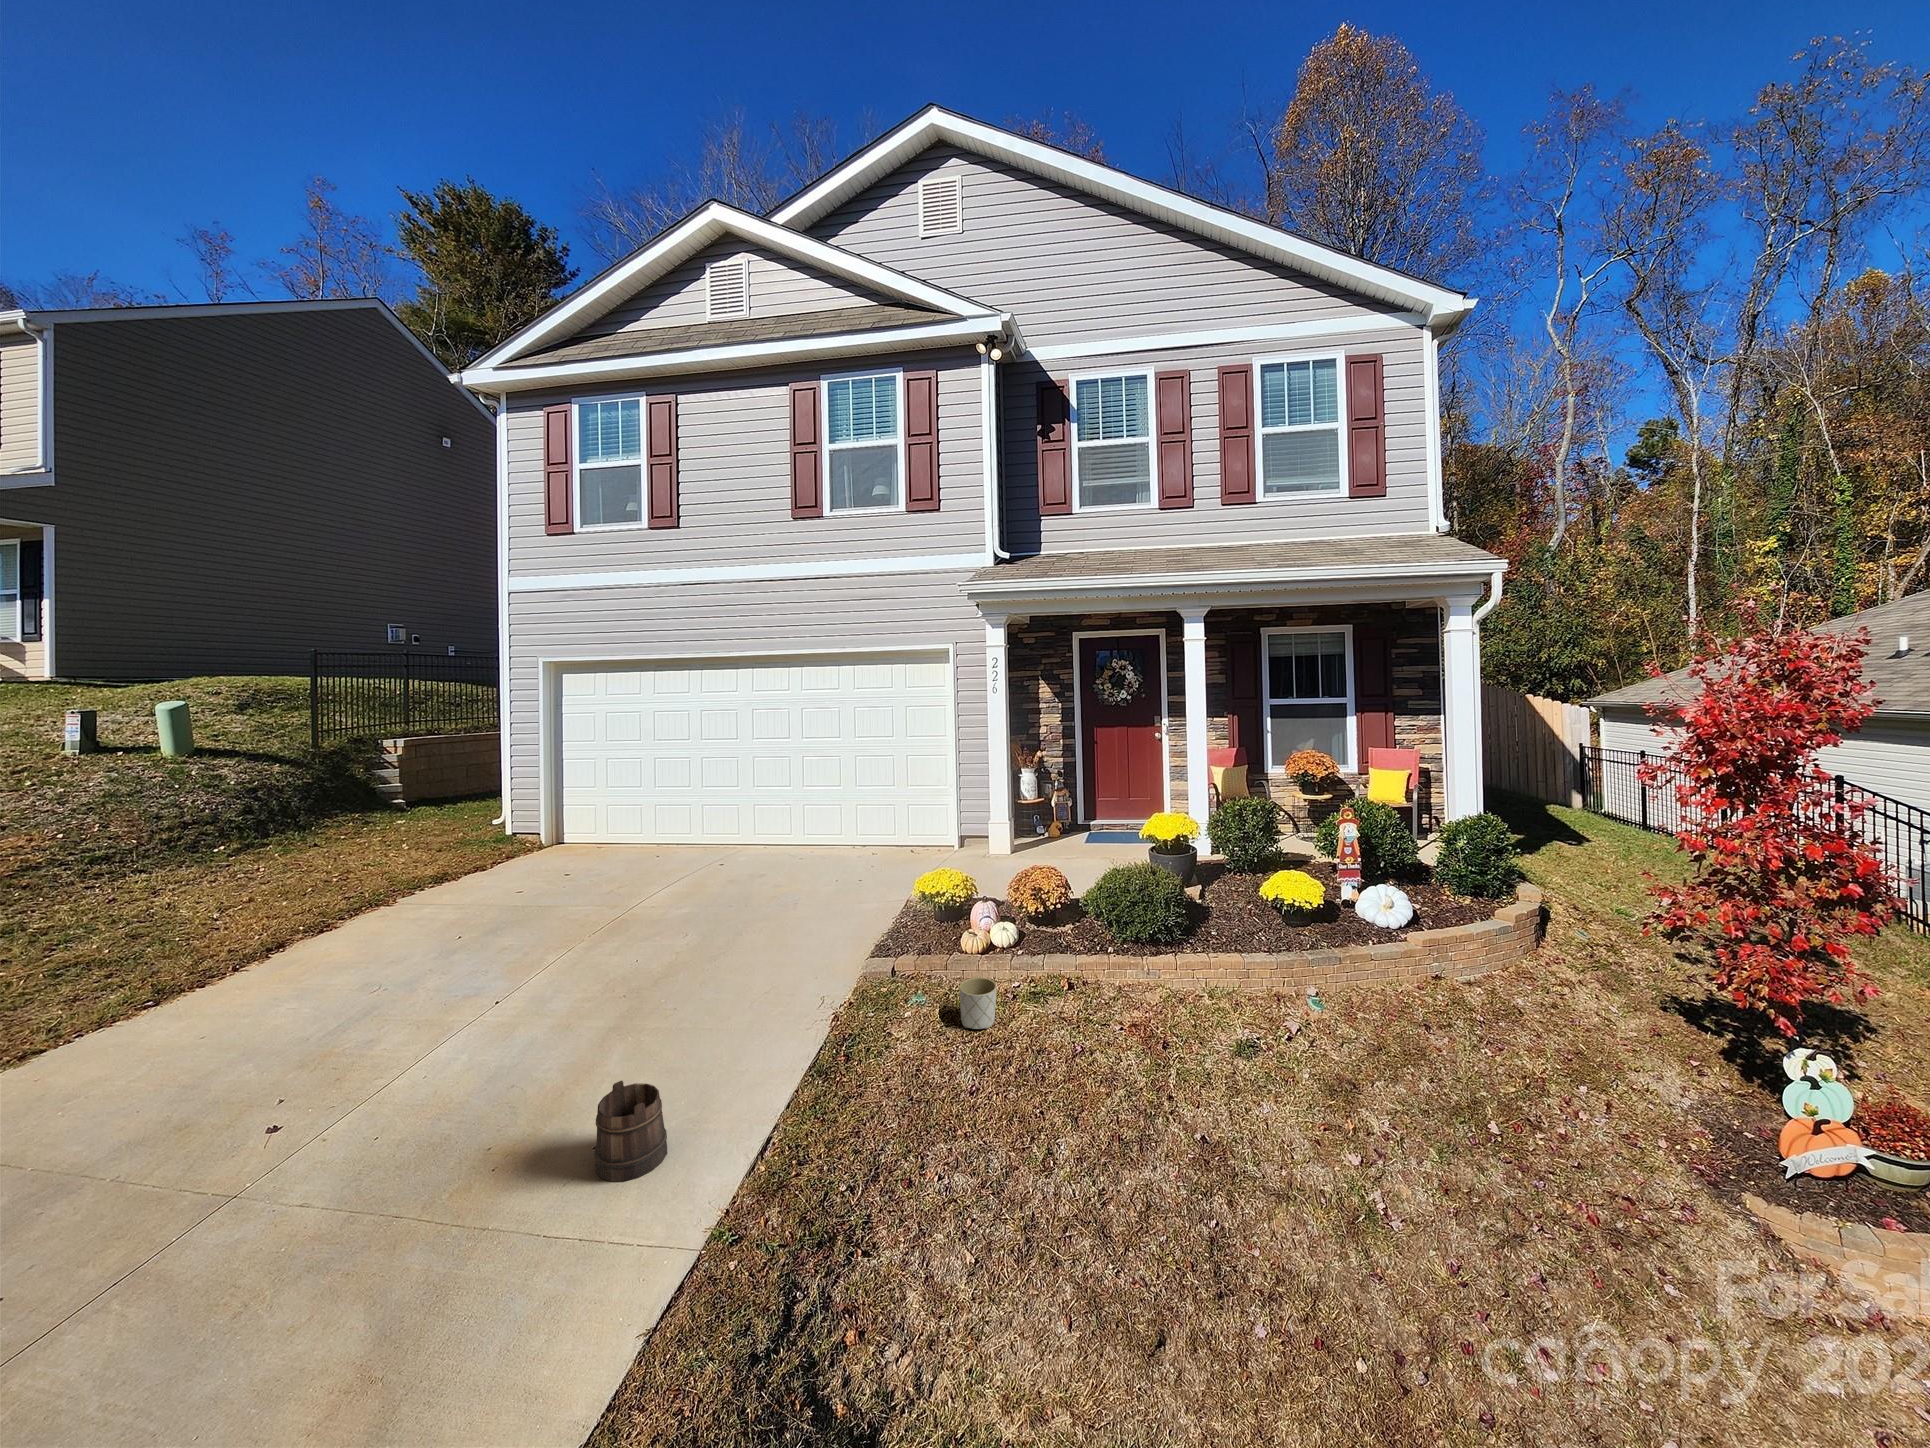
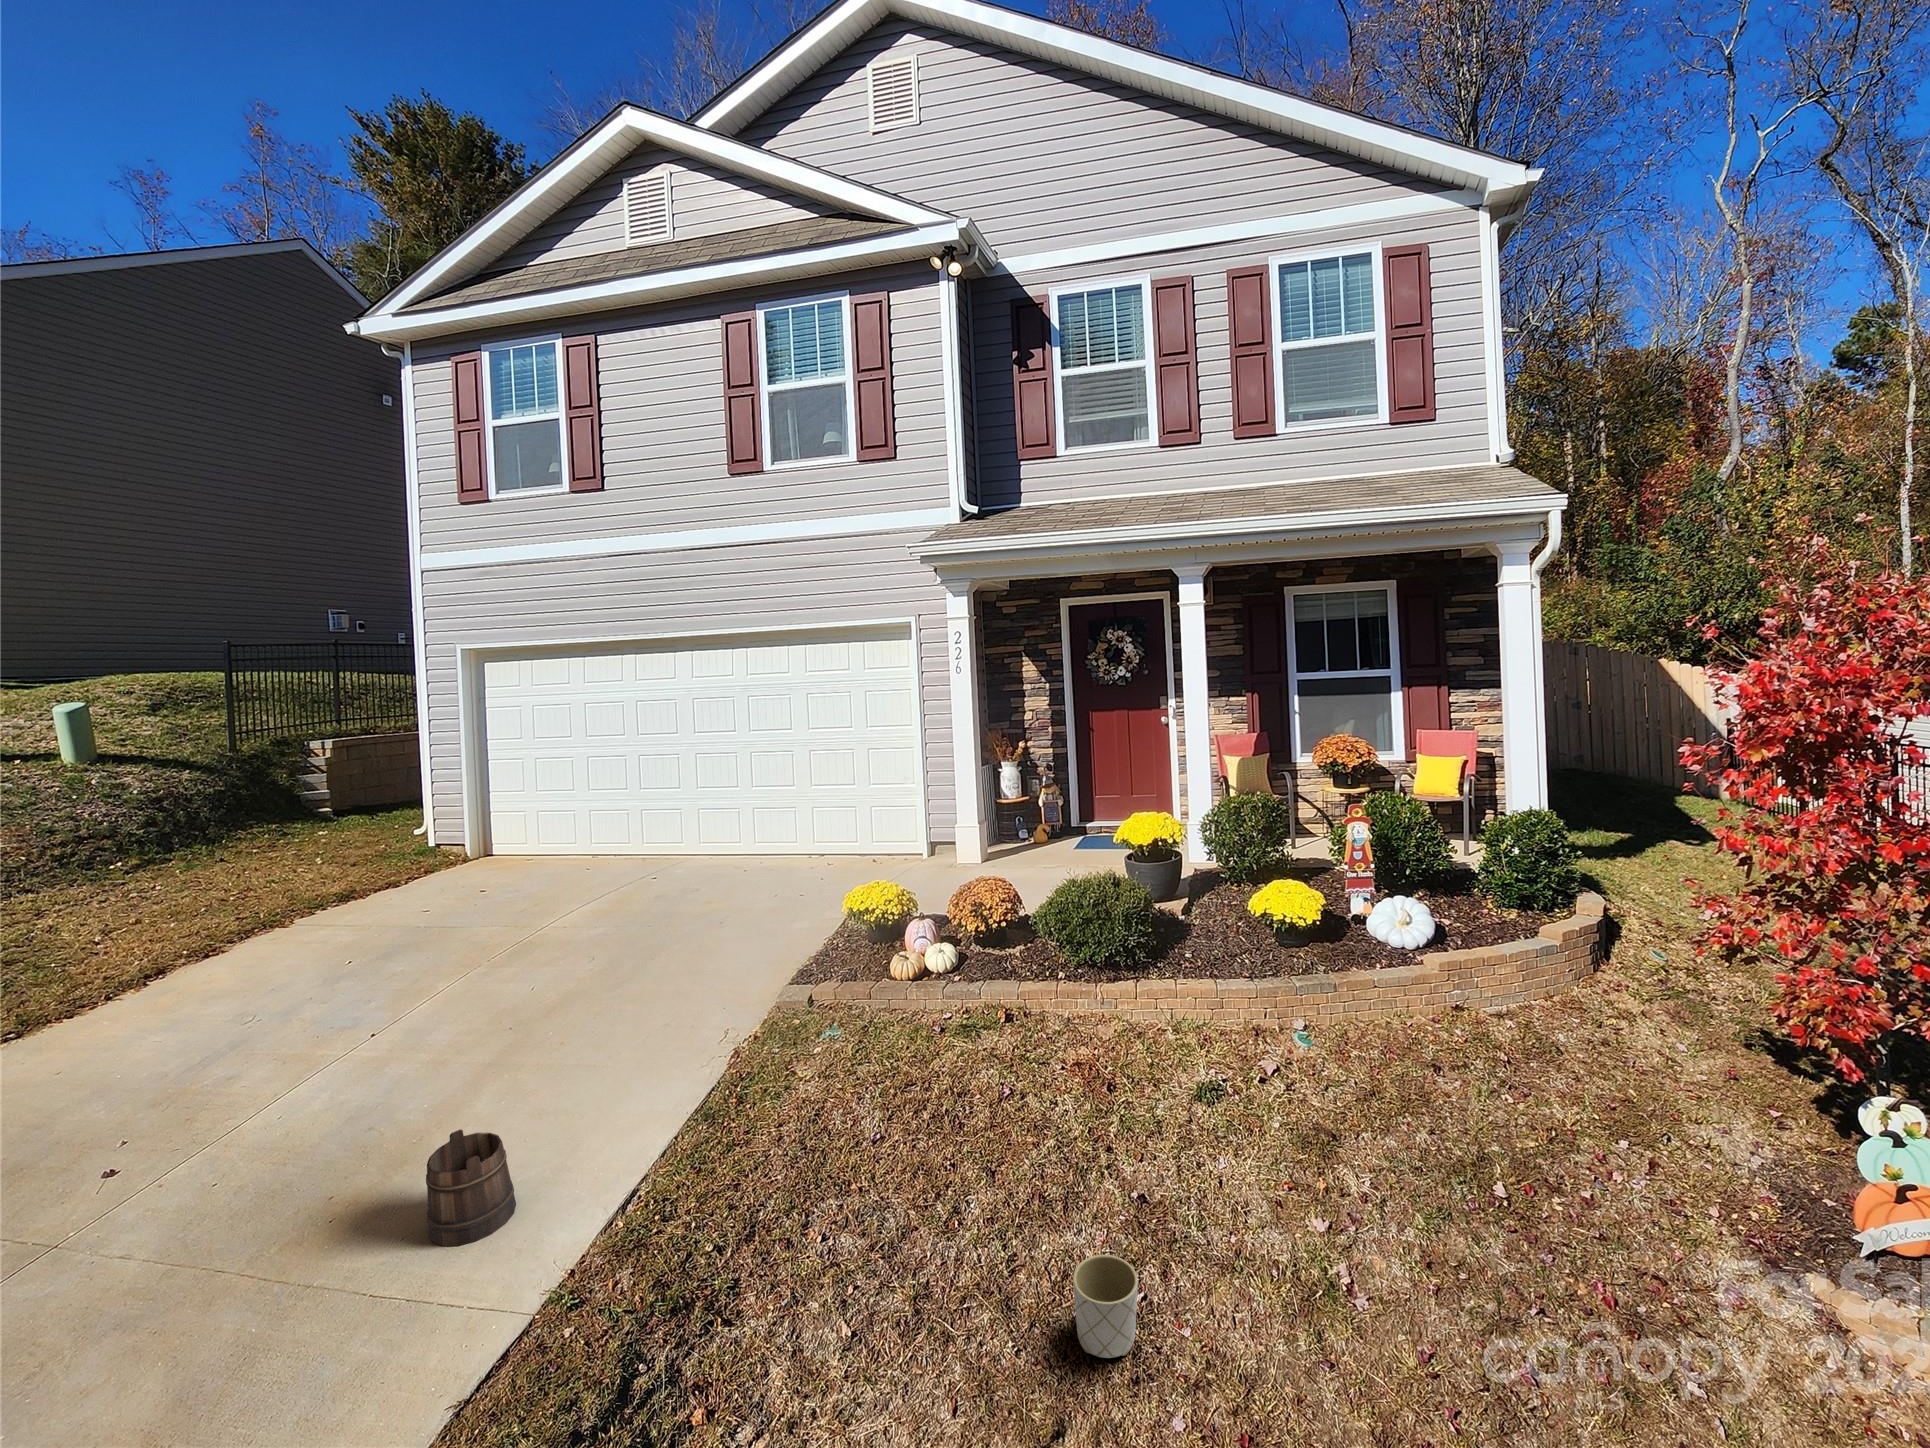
planter: present [959,977,997,1029] -> present [1073,1255,1138,1358]

